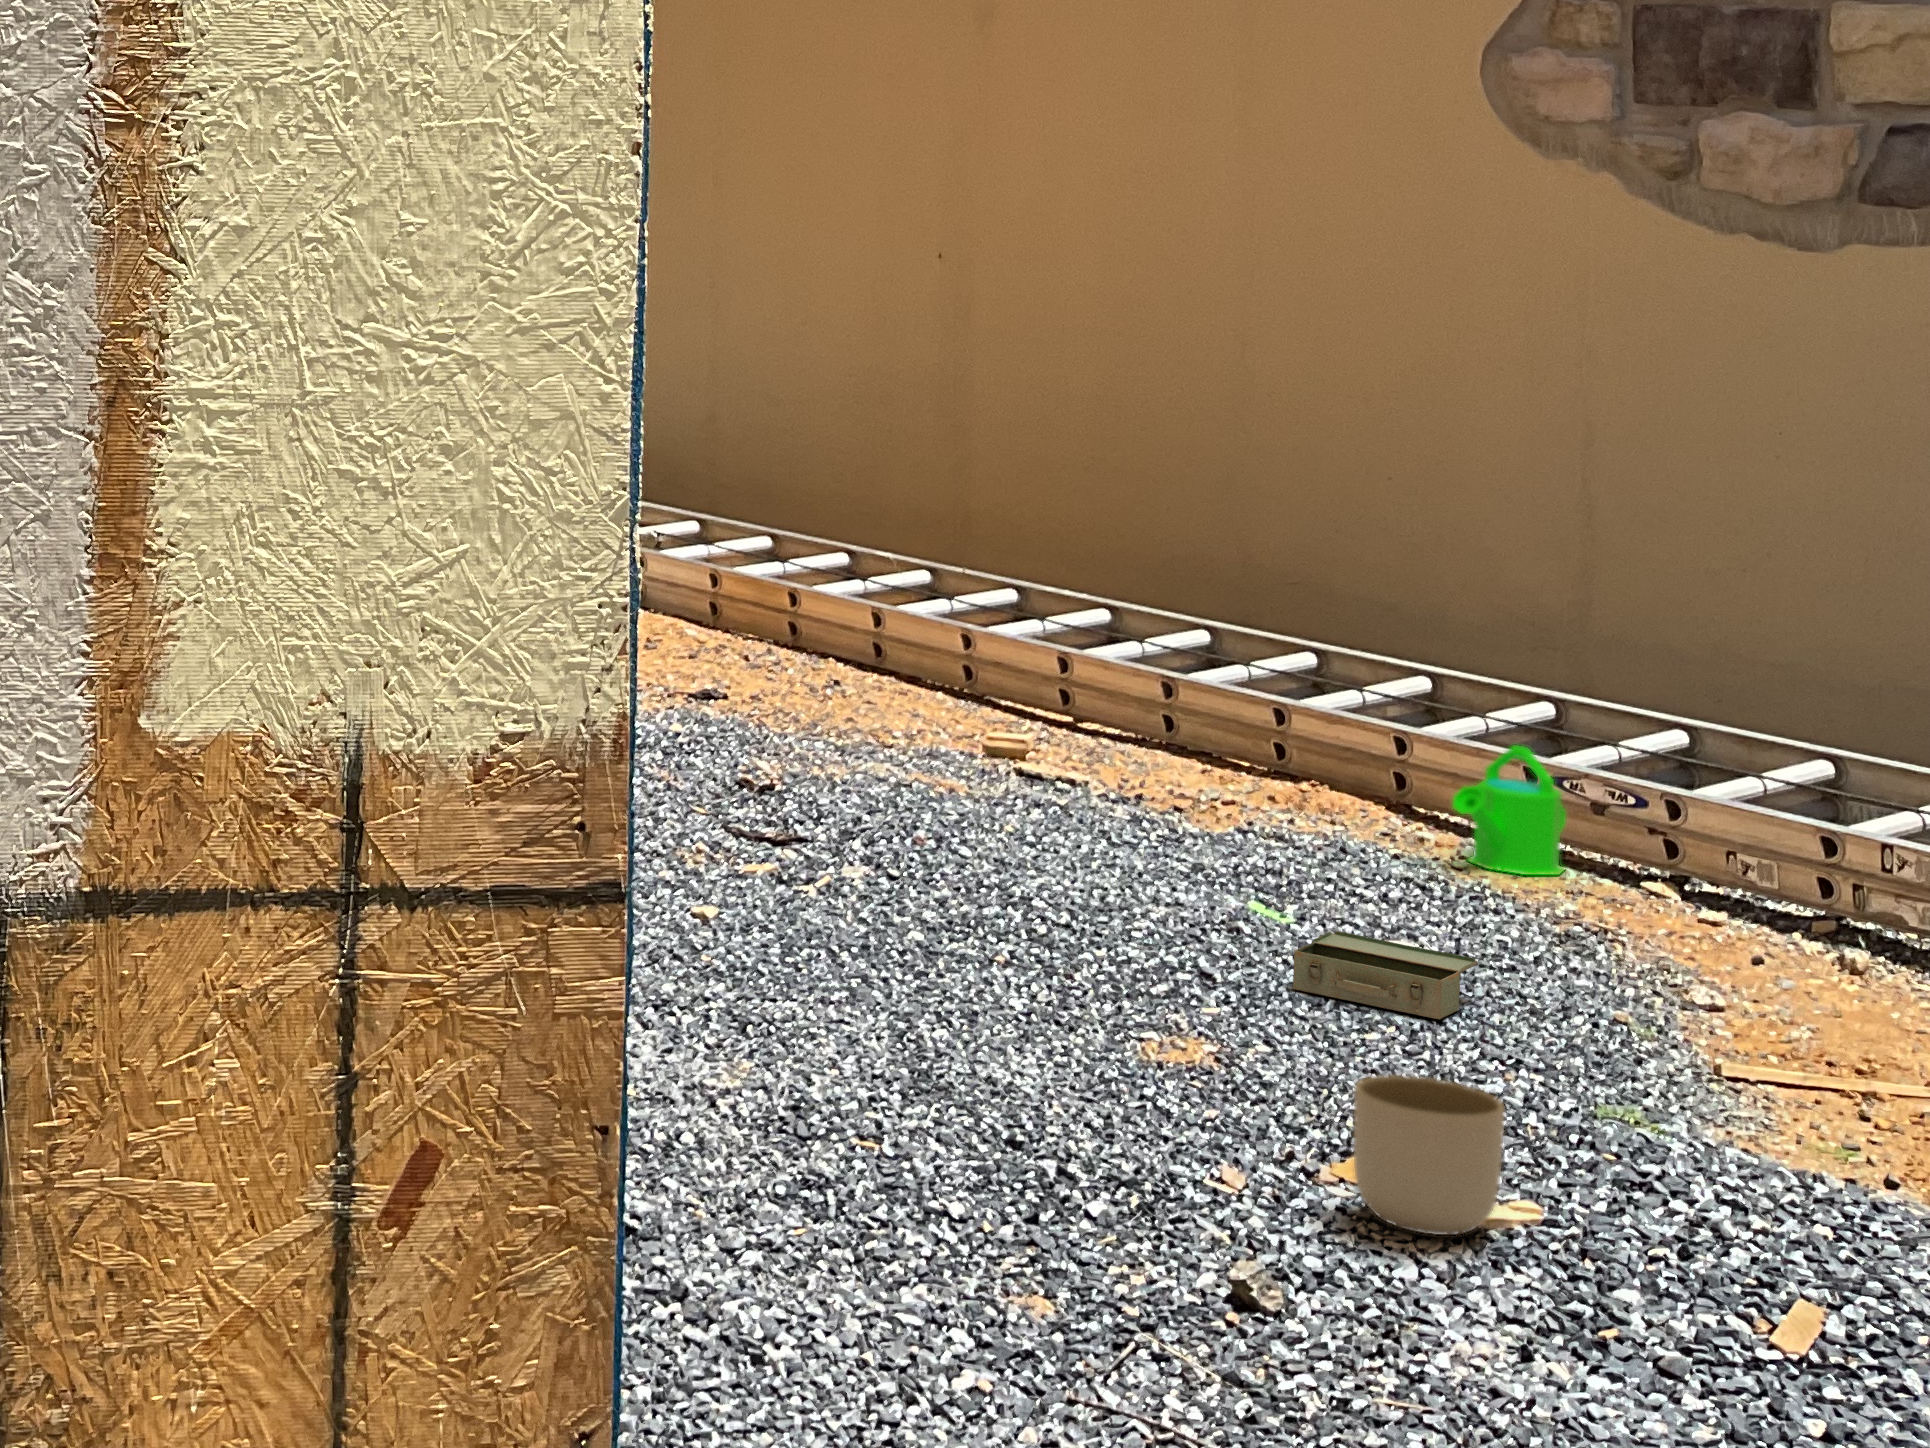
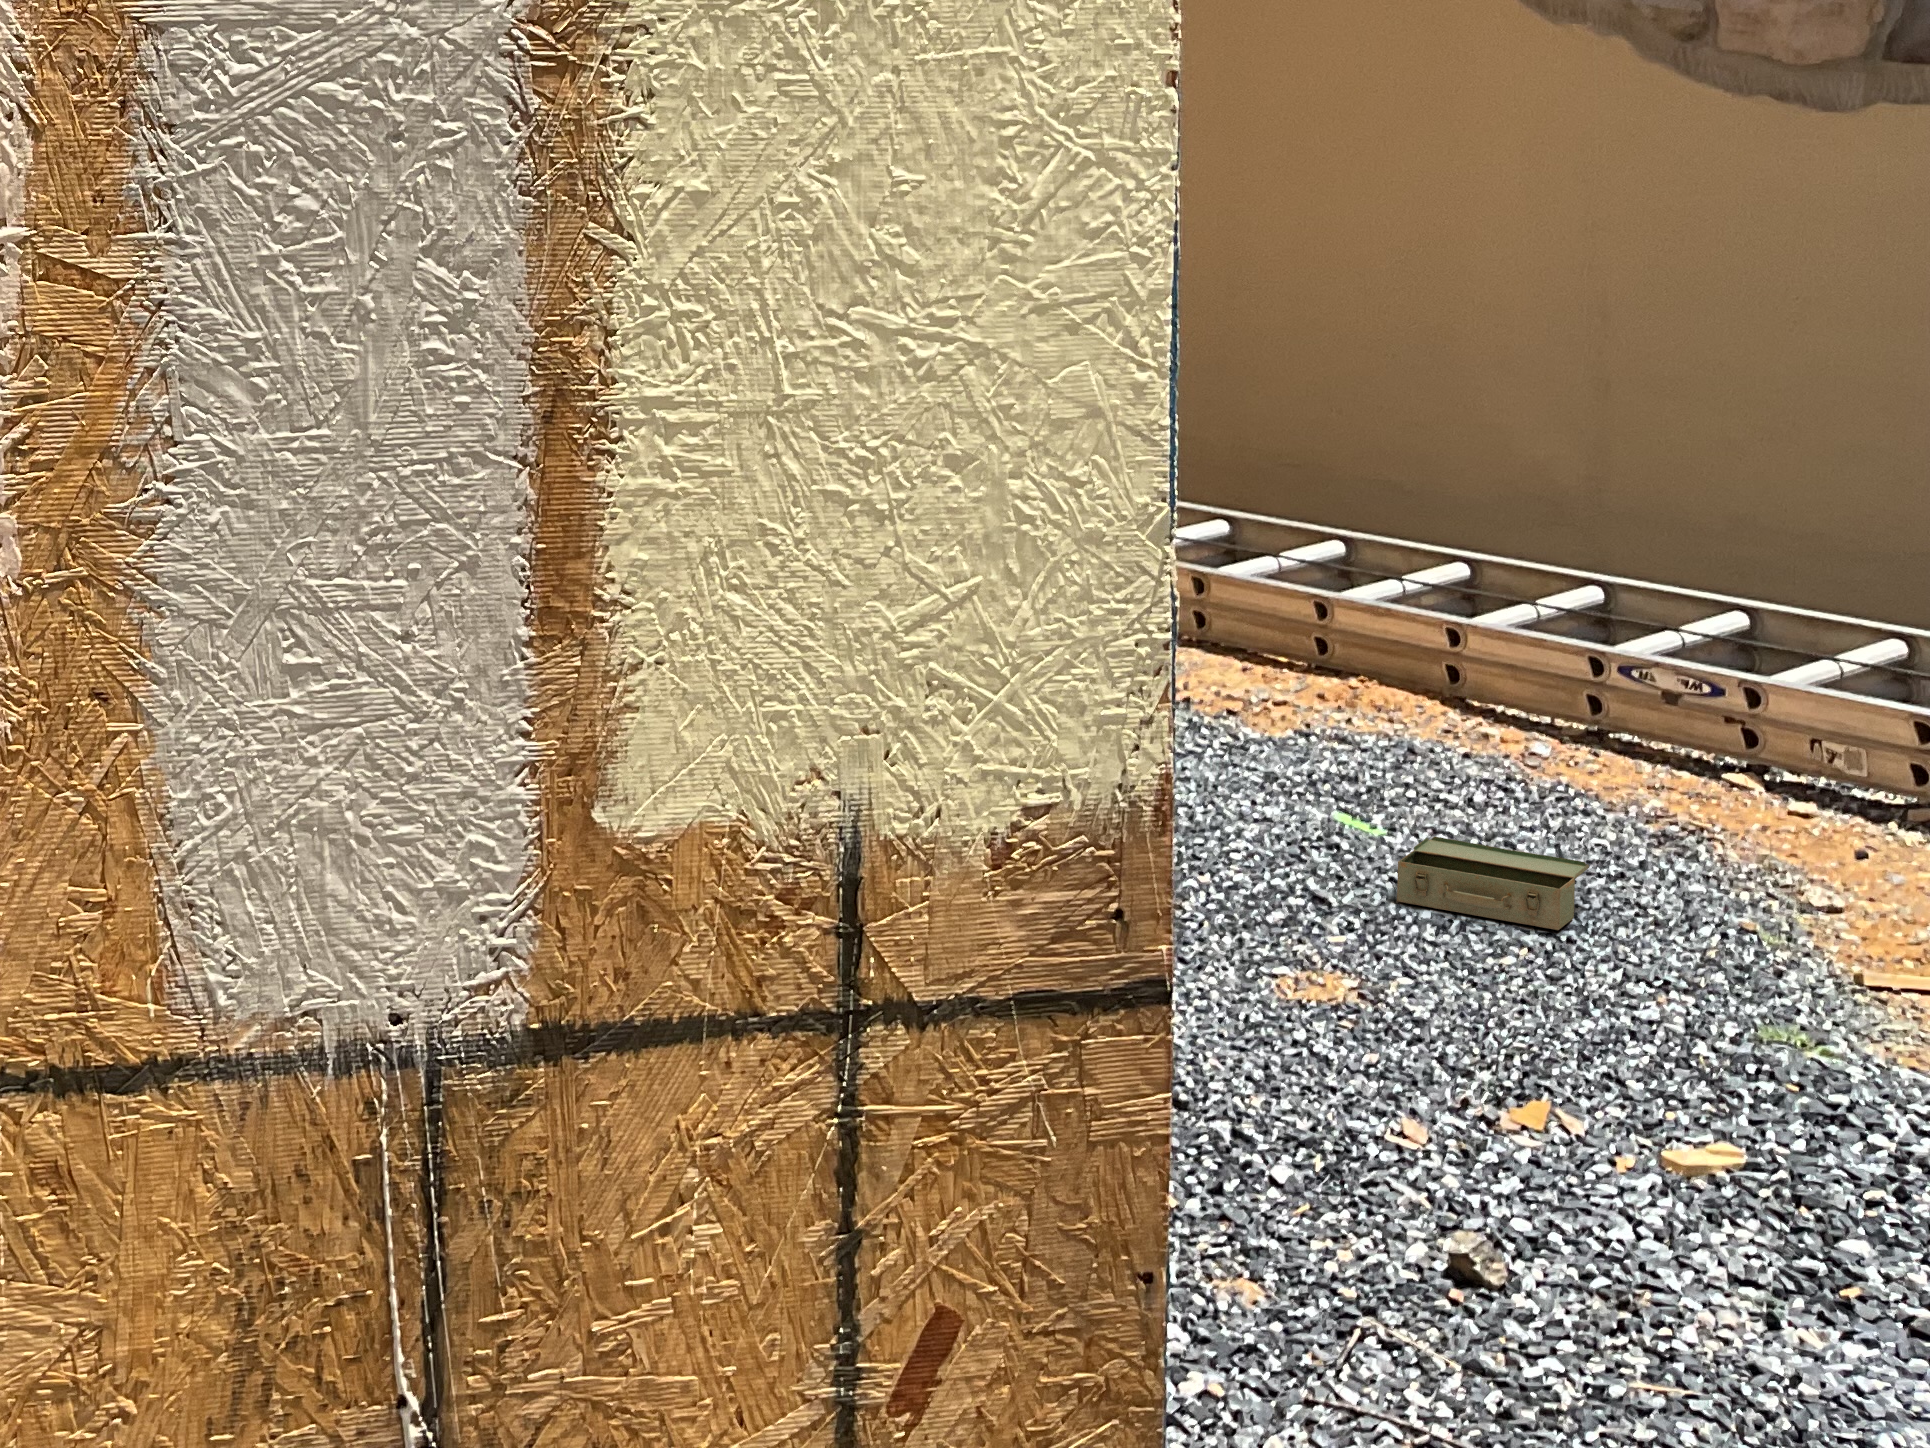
watering can: present [1453,745,1566,875] -> none [1511,624,1625,760]
planter: present [1354,1075,1505,1235] -> none [1548,1014,1714,1186]

